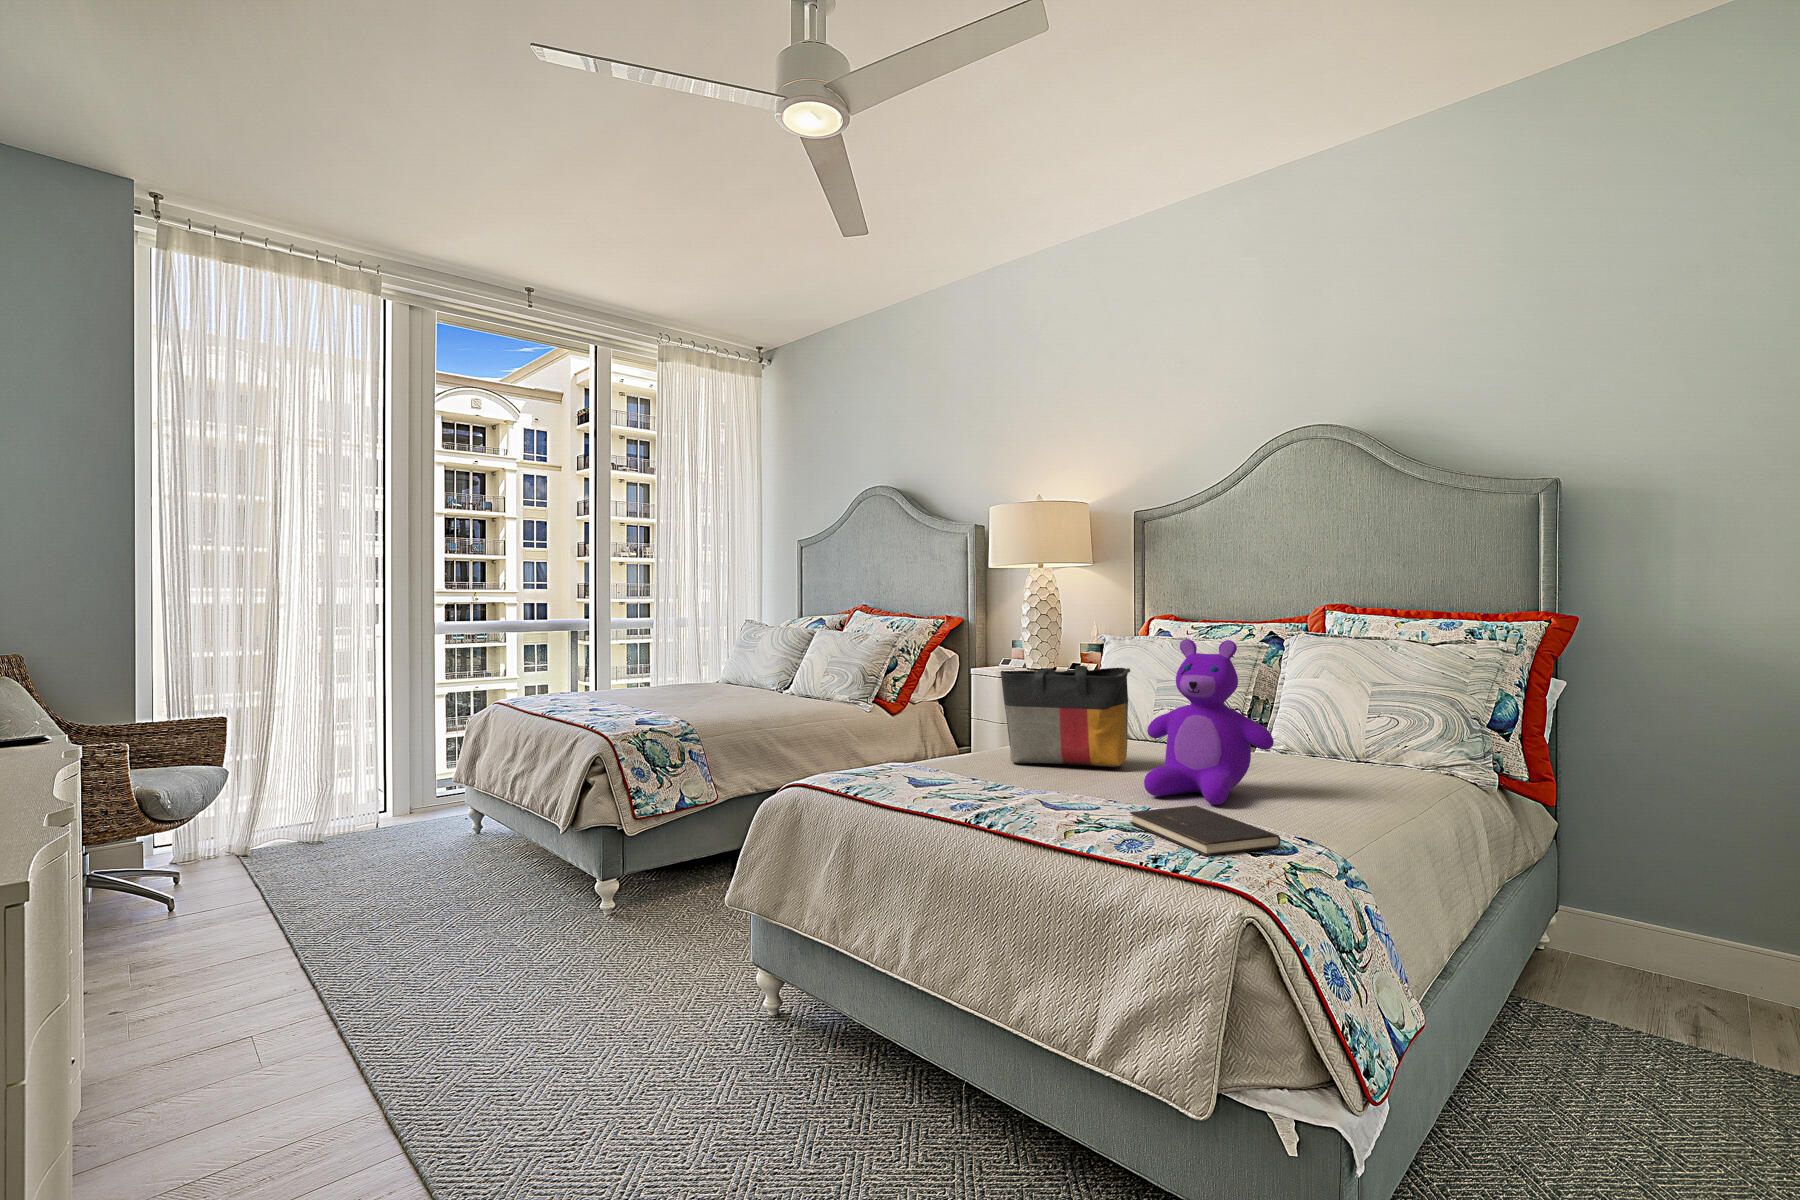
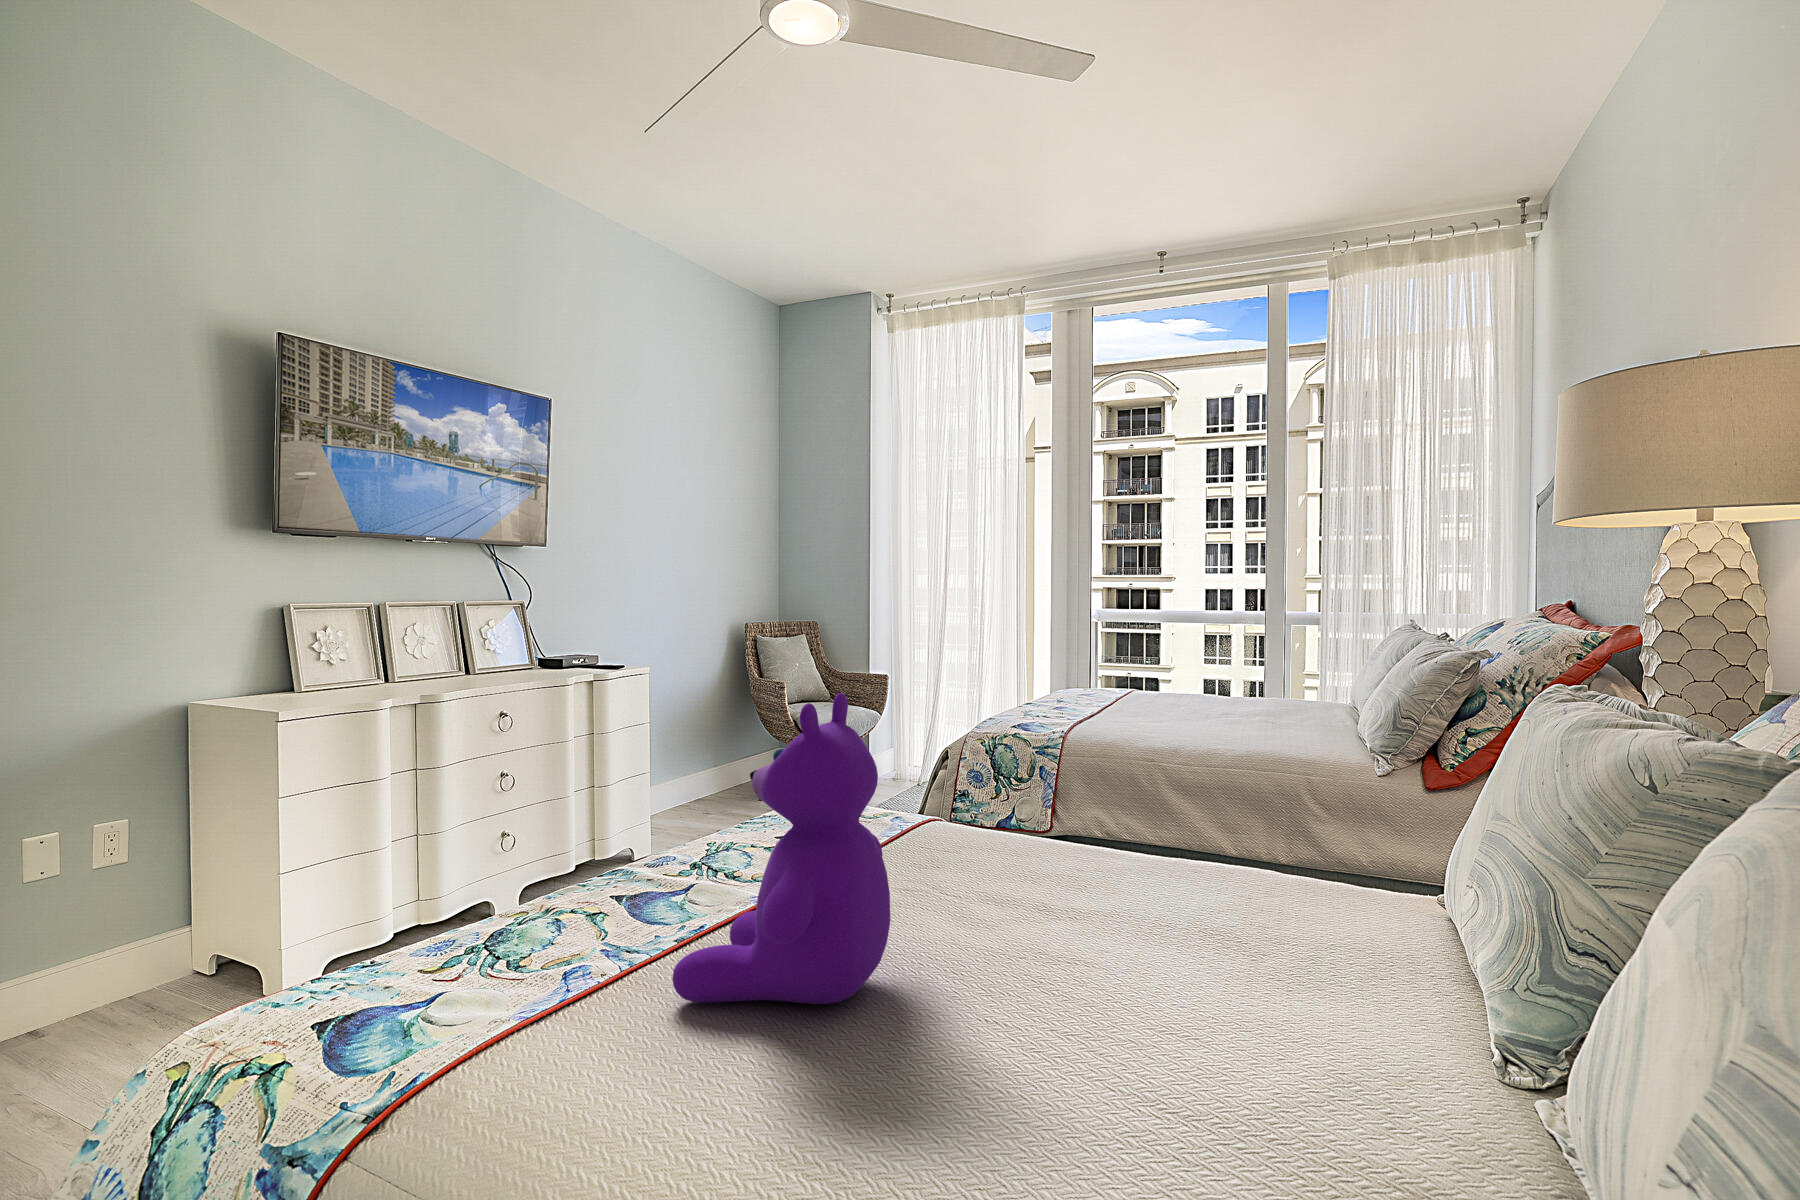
tote bag: present [1001,666,1131,767] -> none [944,715,1070,916]
hardcover book: present [1130,806,1280,856] -> none [351,932,597,1052]

